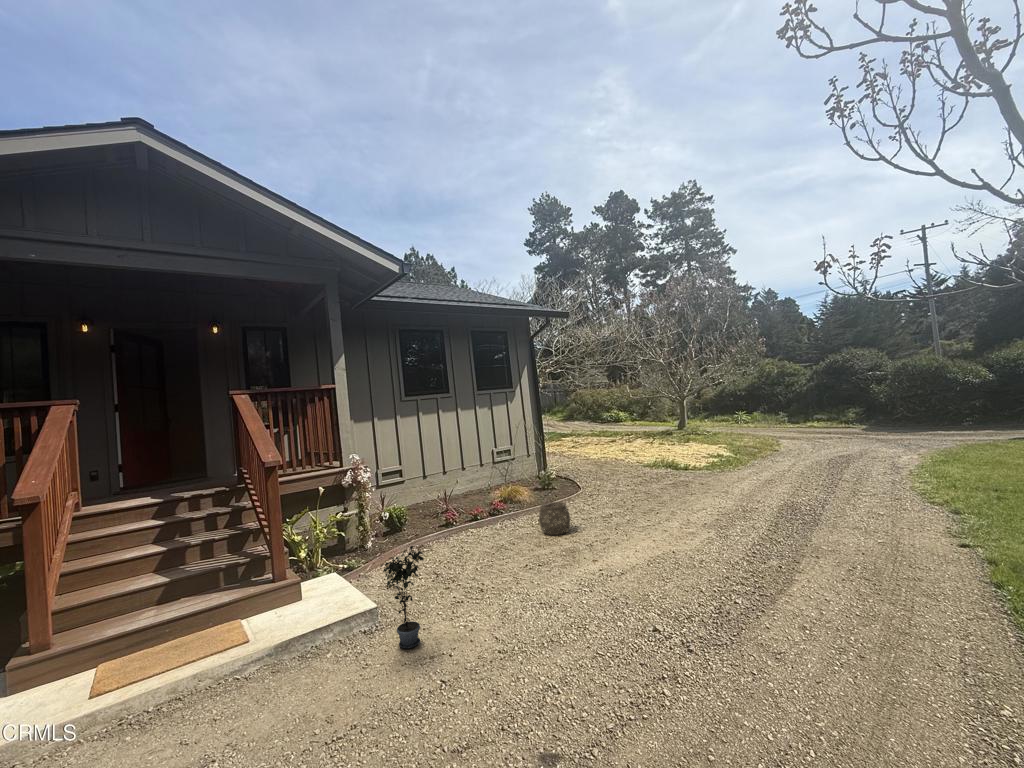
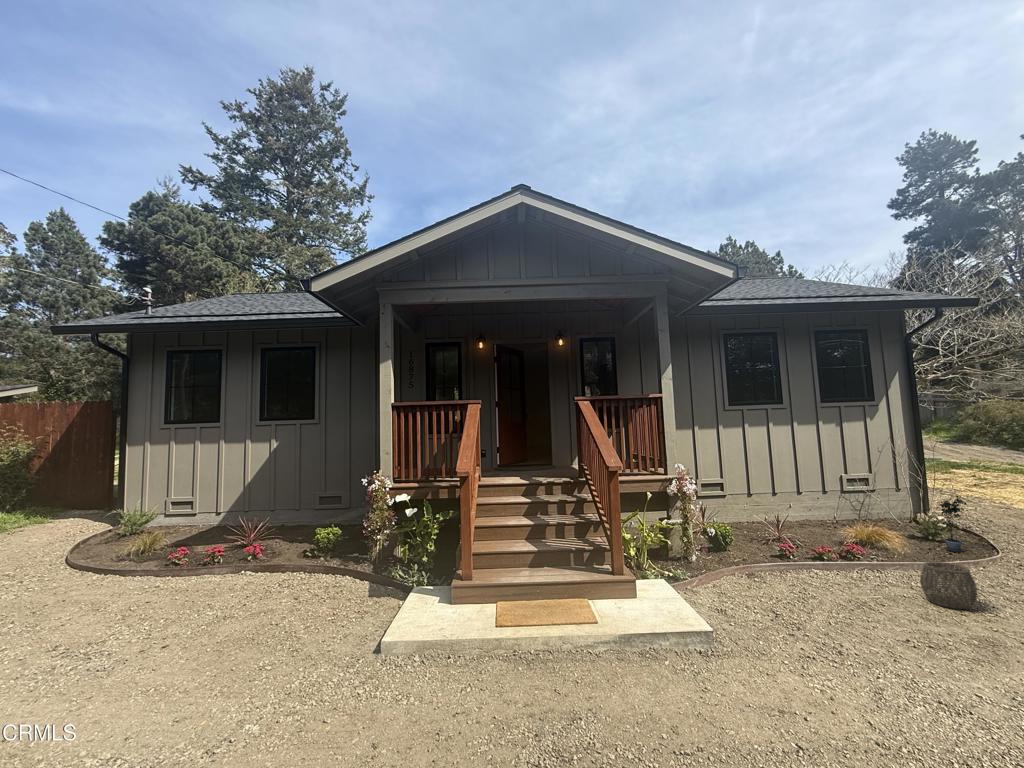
potted plant: present [380,546,424,648] -> present [937,496,967,552]

